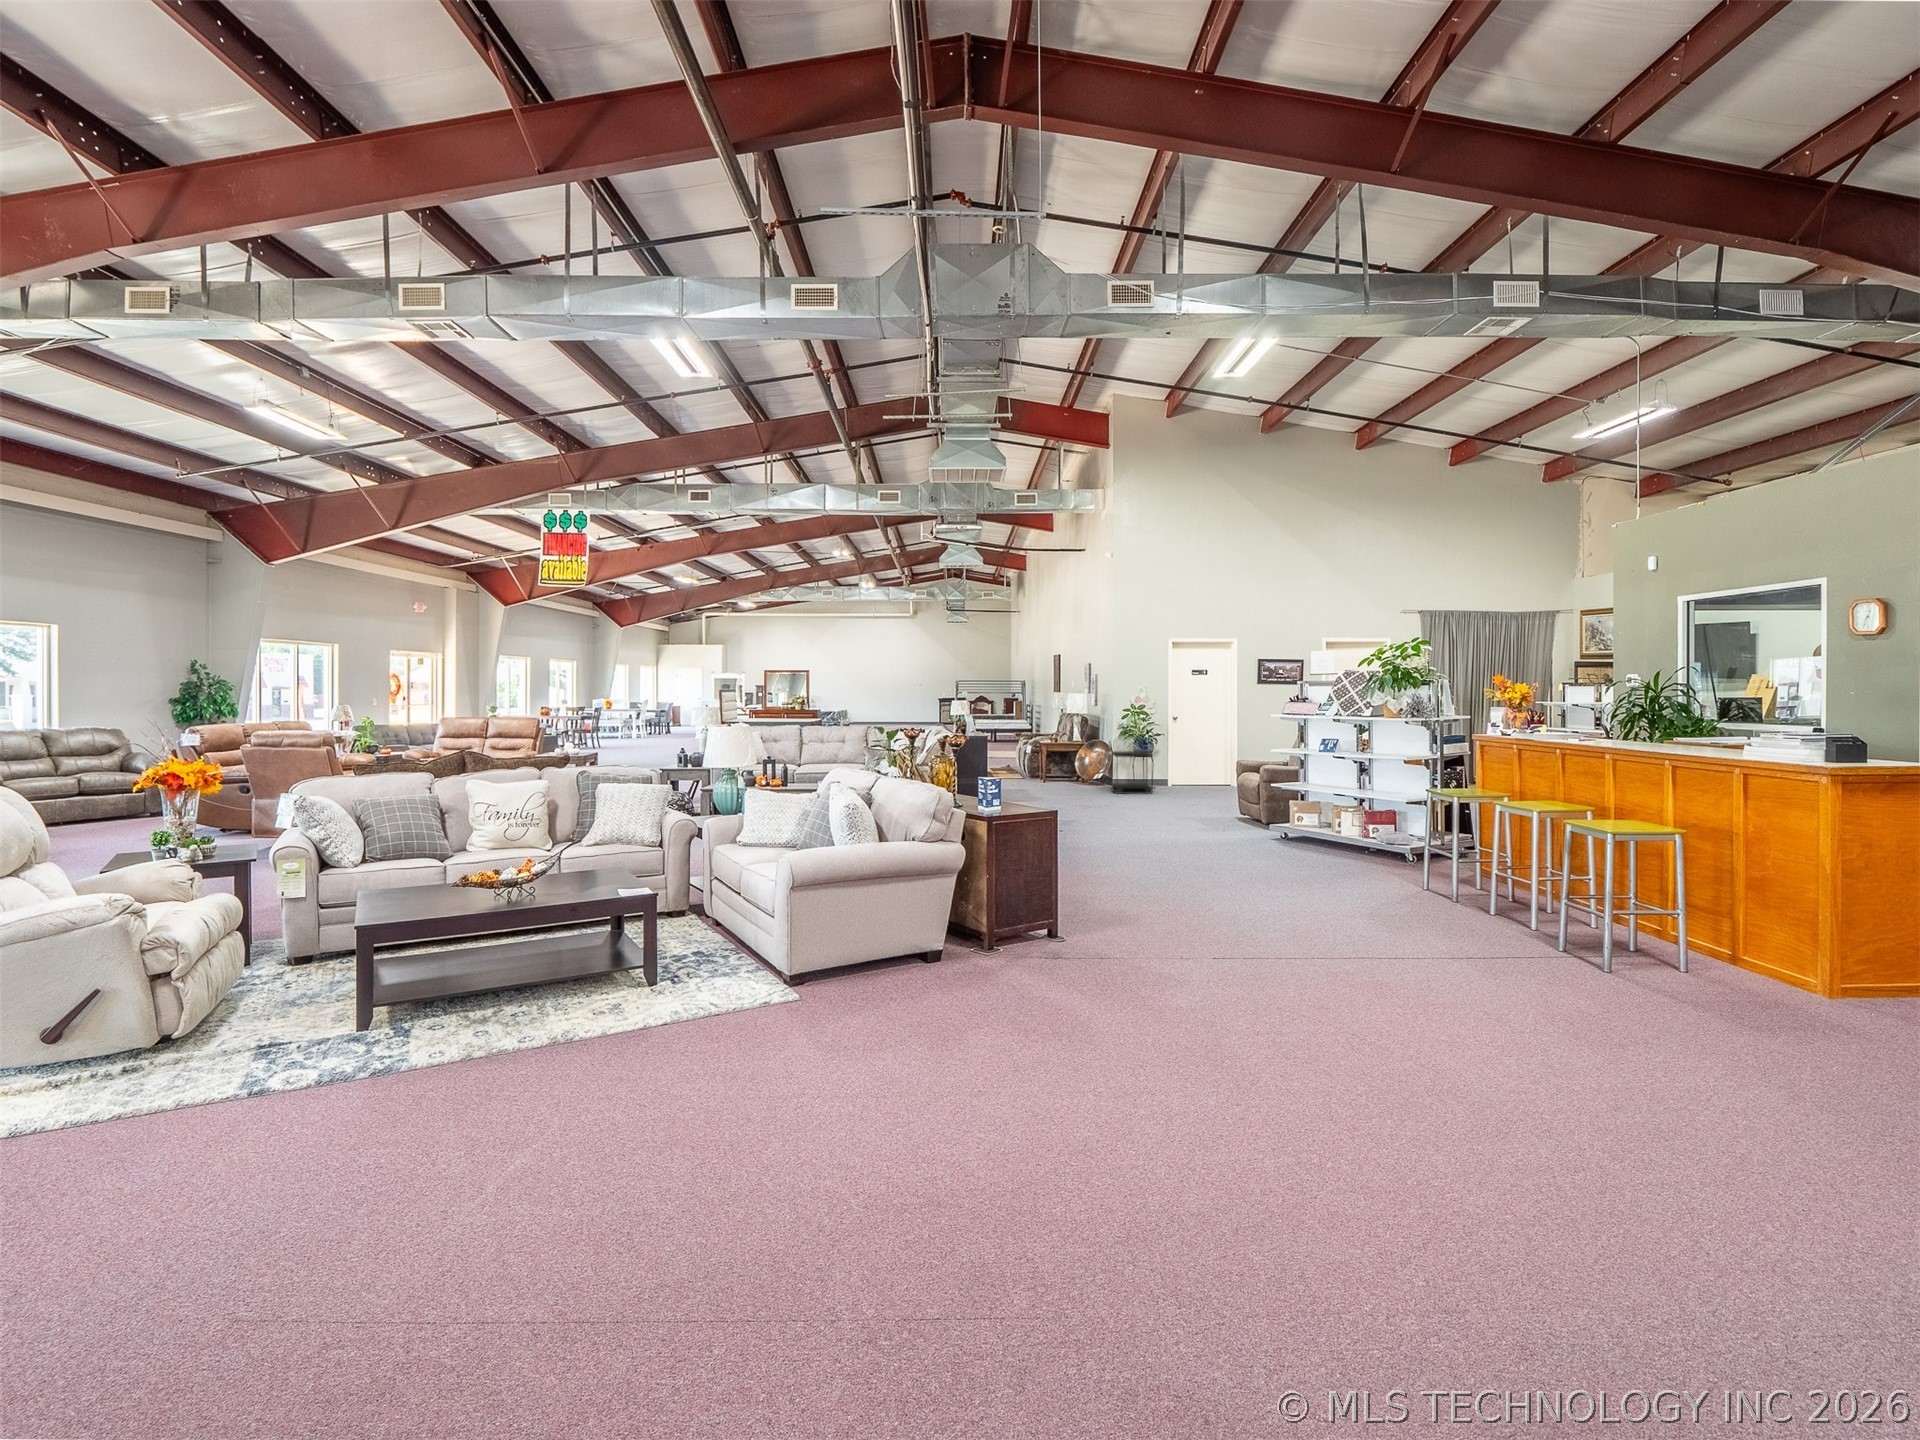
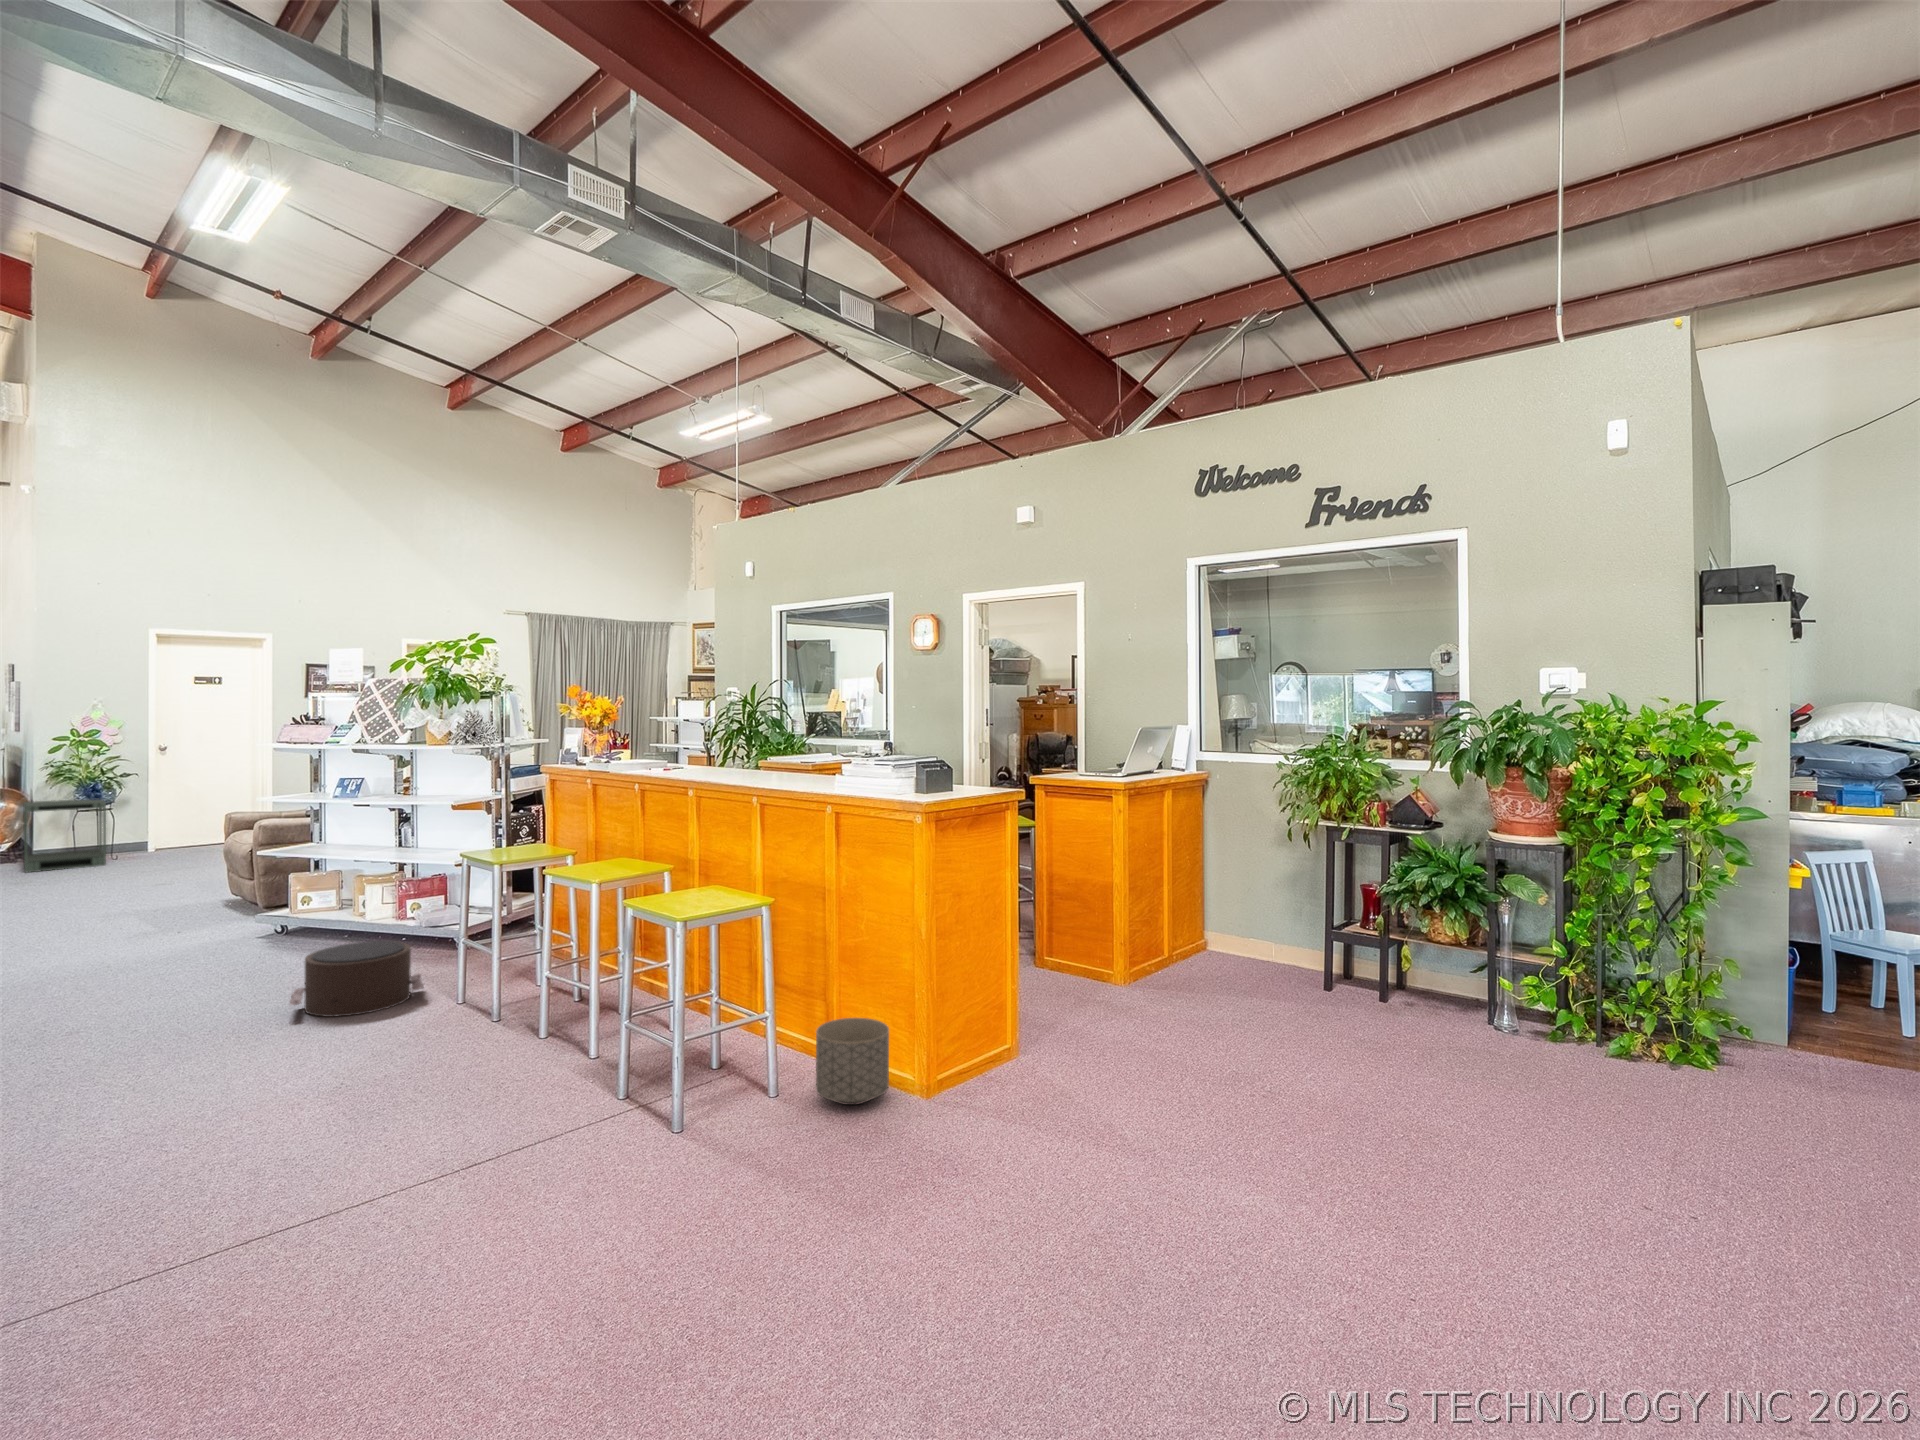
pouf: none [1319,843,1397,885] -> present [290,941,424,1017]
planter: none [1720,926,1792,987] -> present [816,1018,889,1105]

